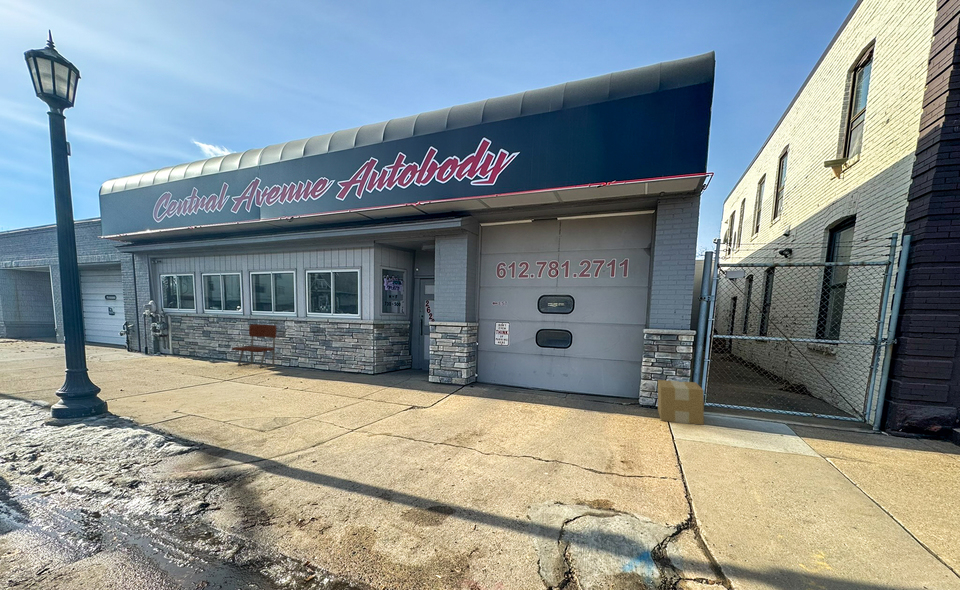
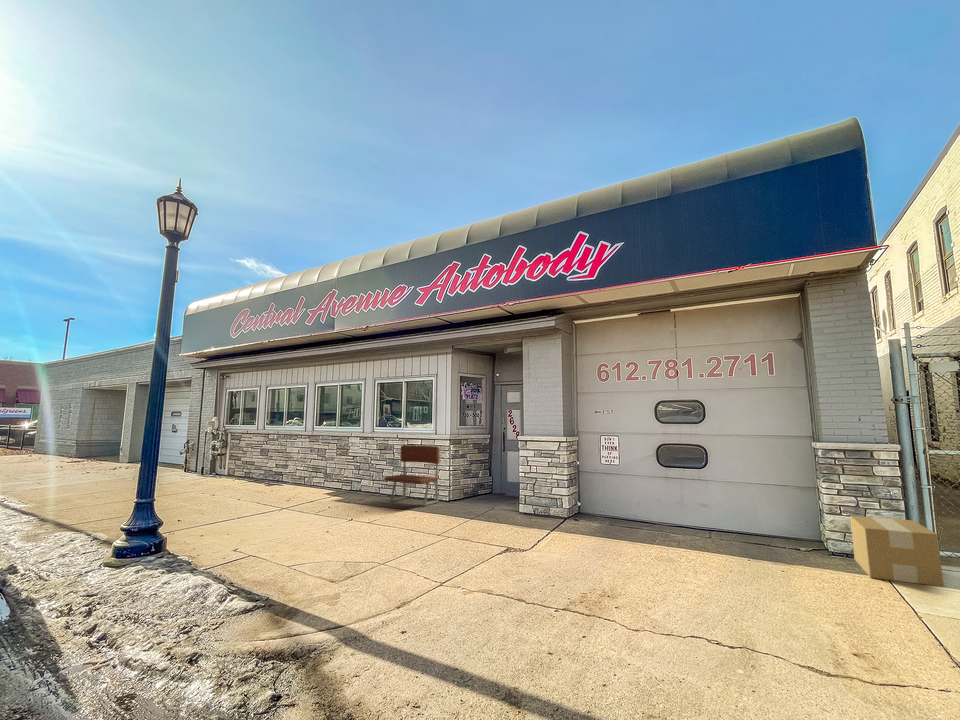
bench: present [232,324,277,368] -> present [384,445,440,506]

